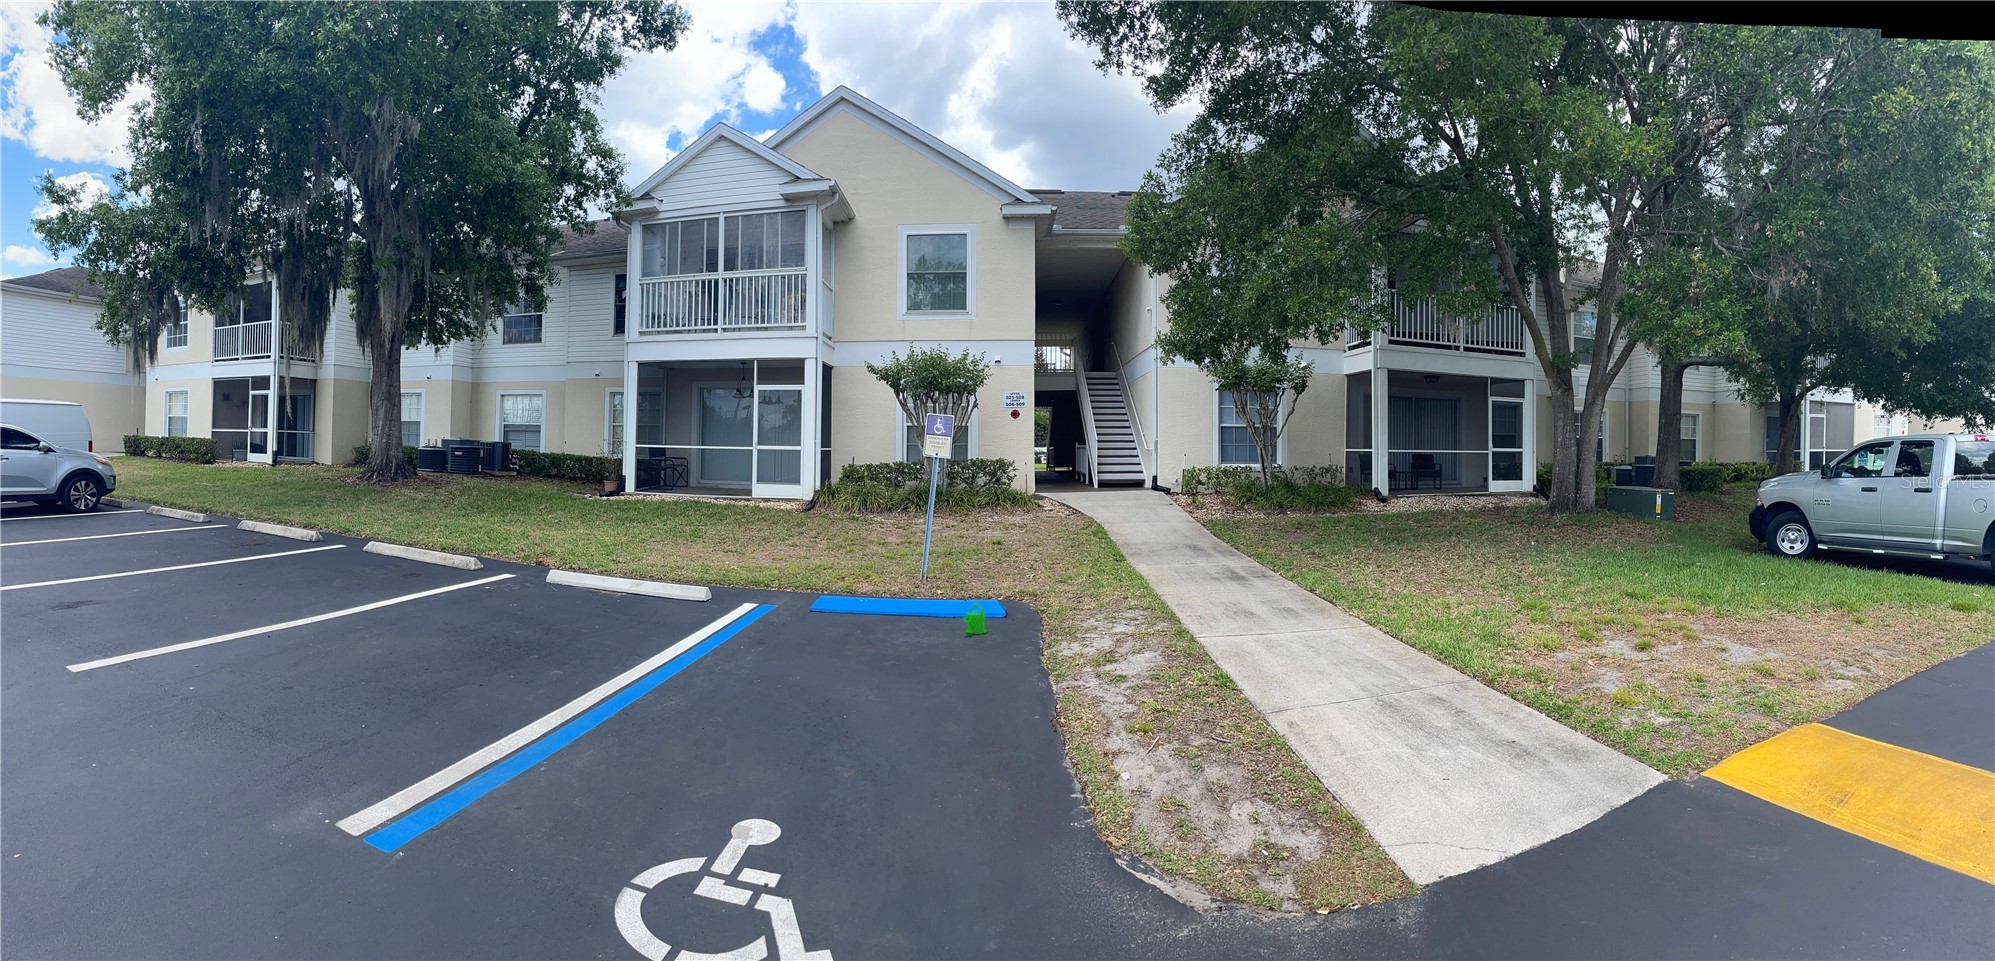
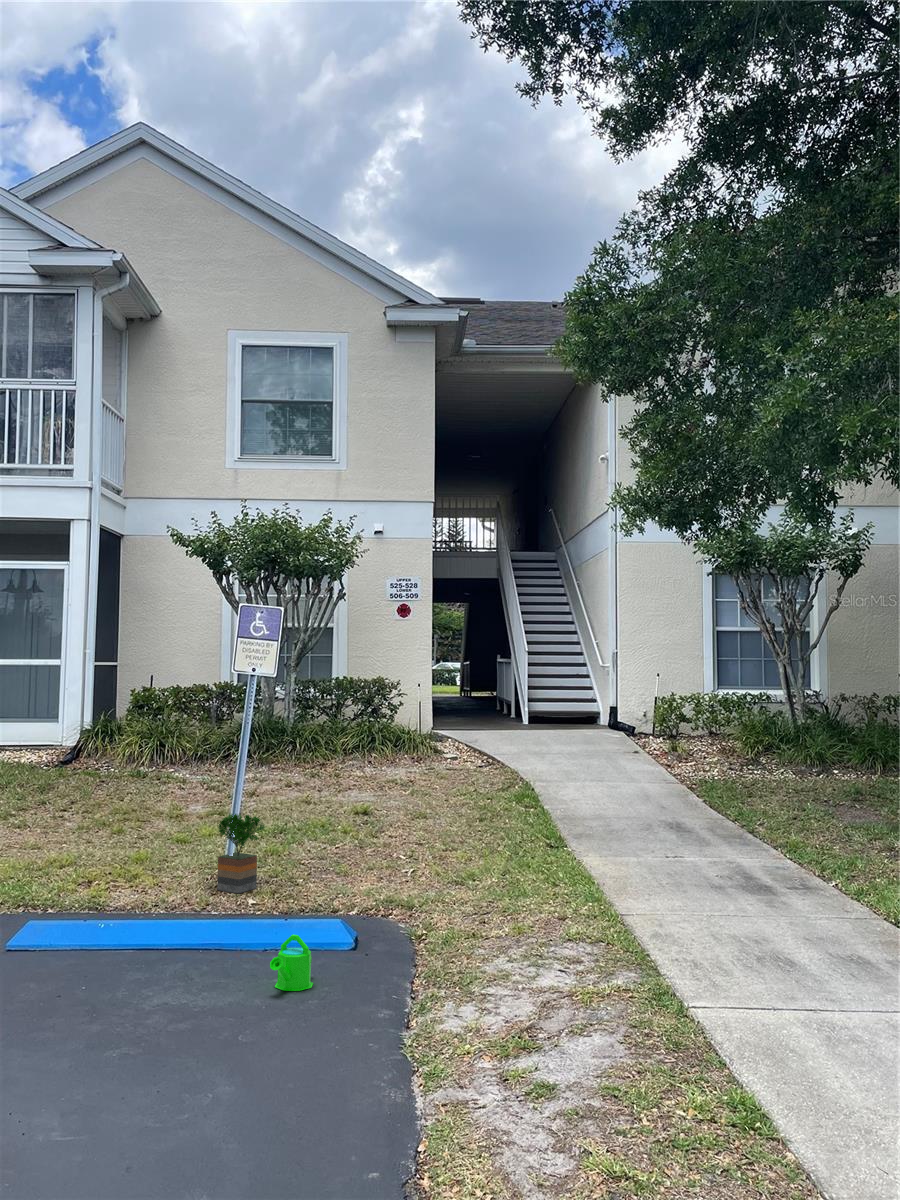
potted tree: none [919,539,948,585] -> present [217,814,265,893]

